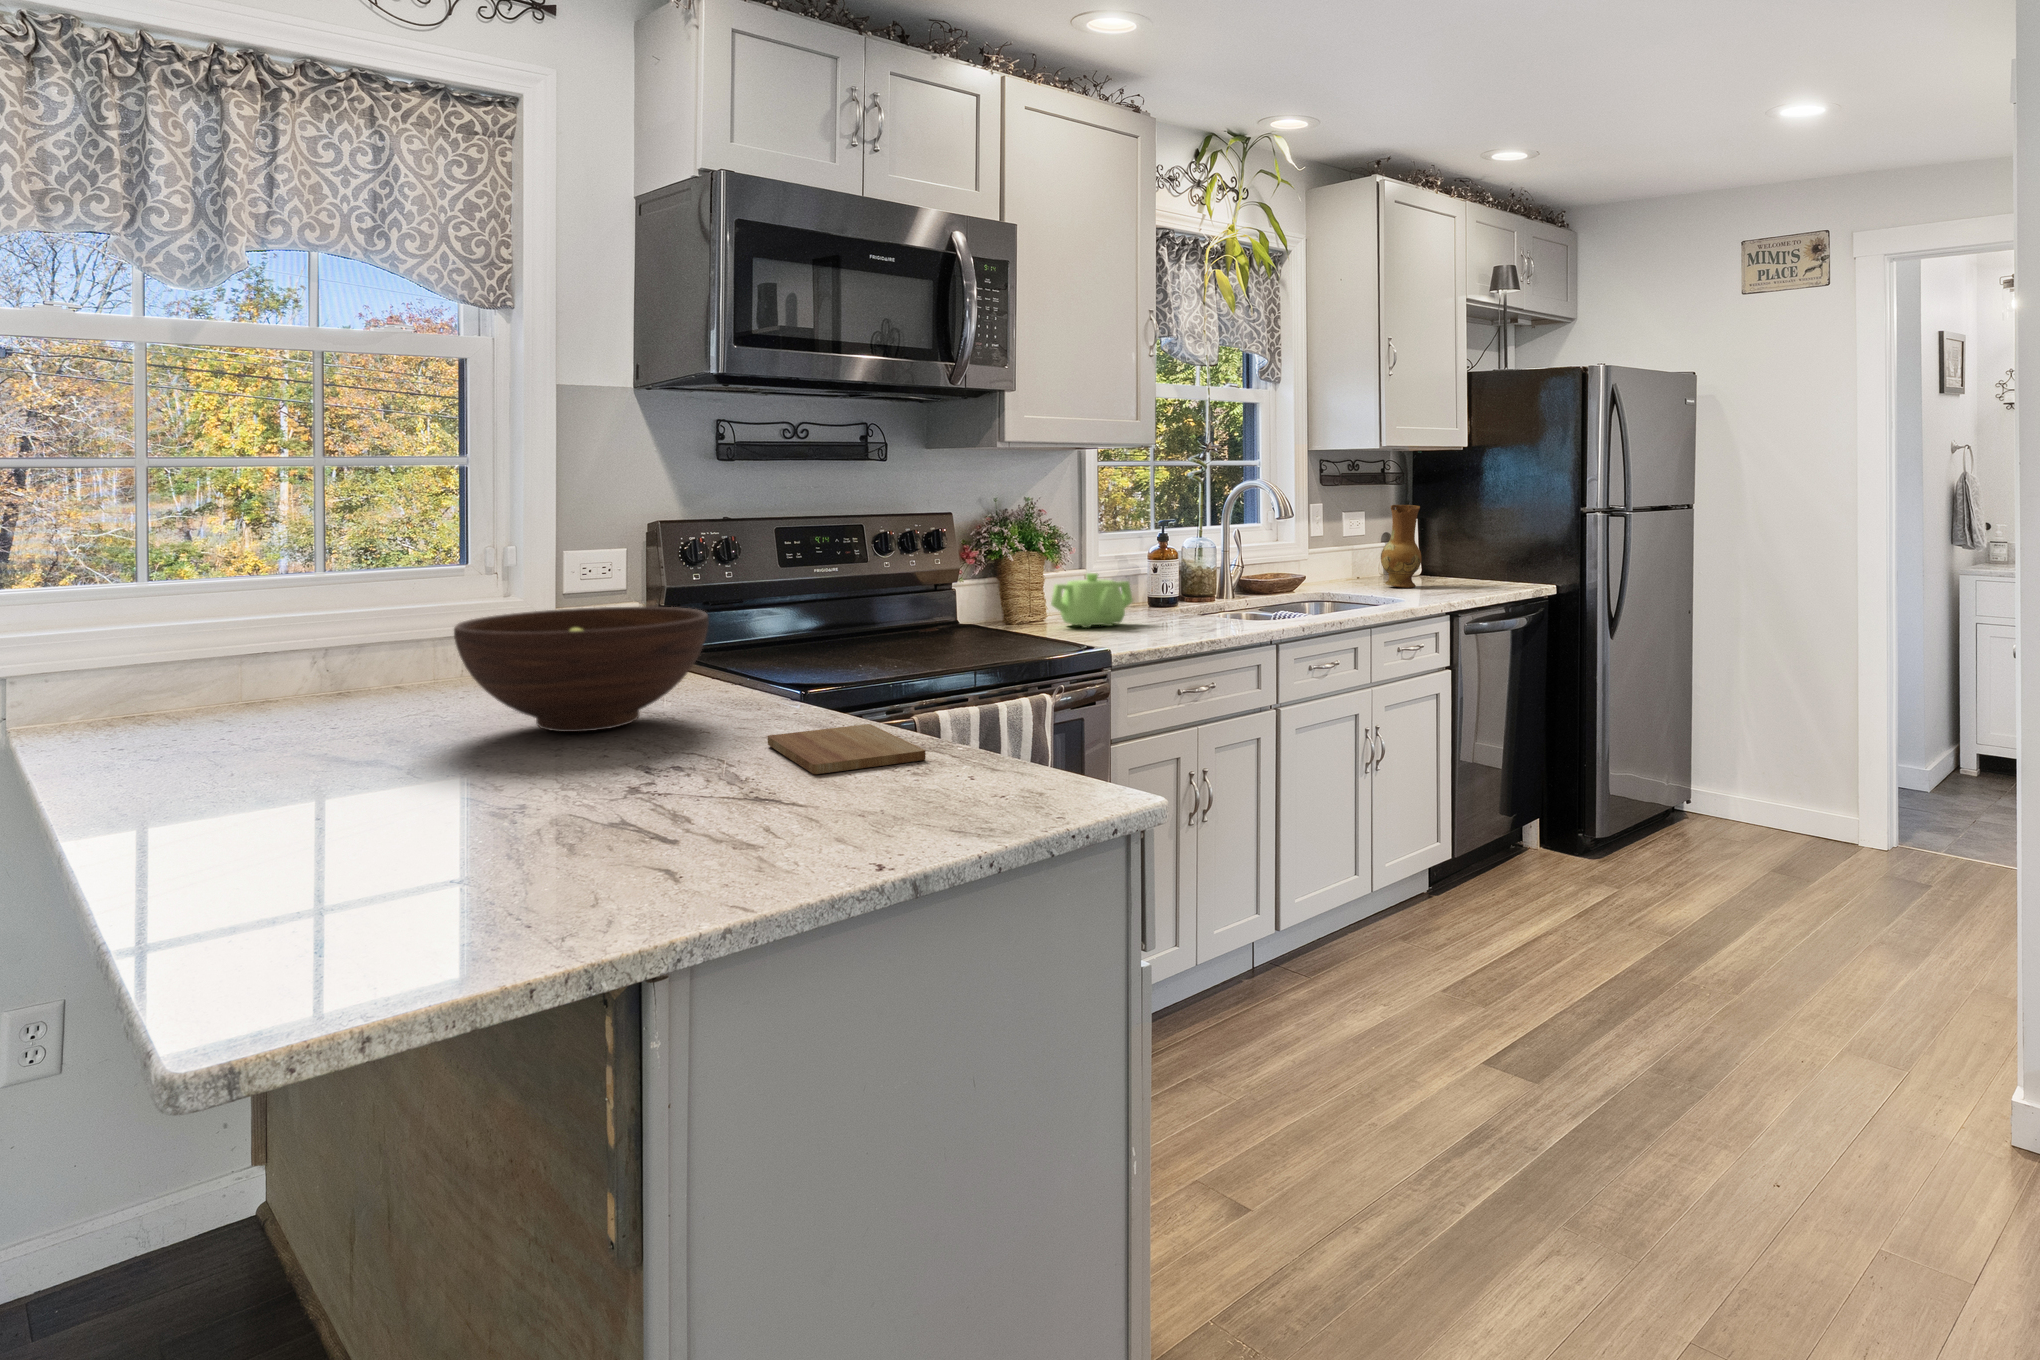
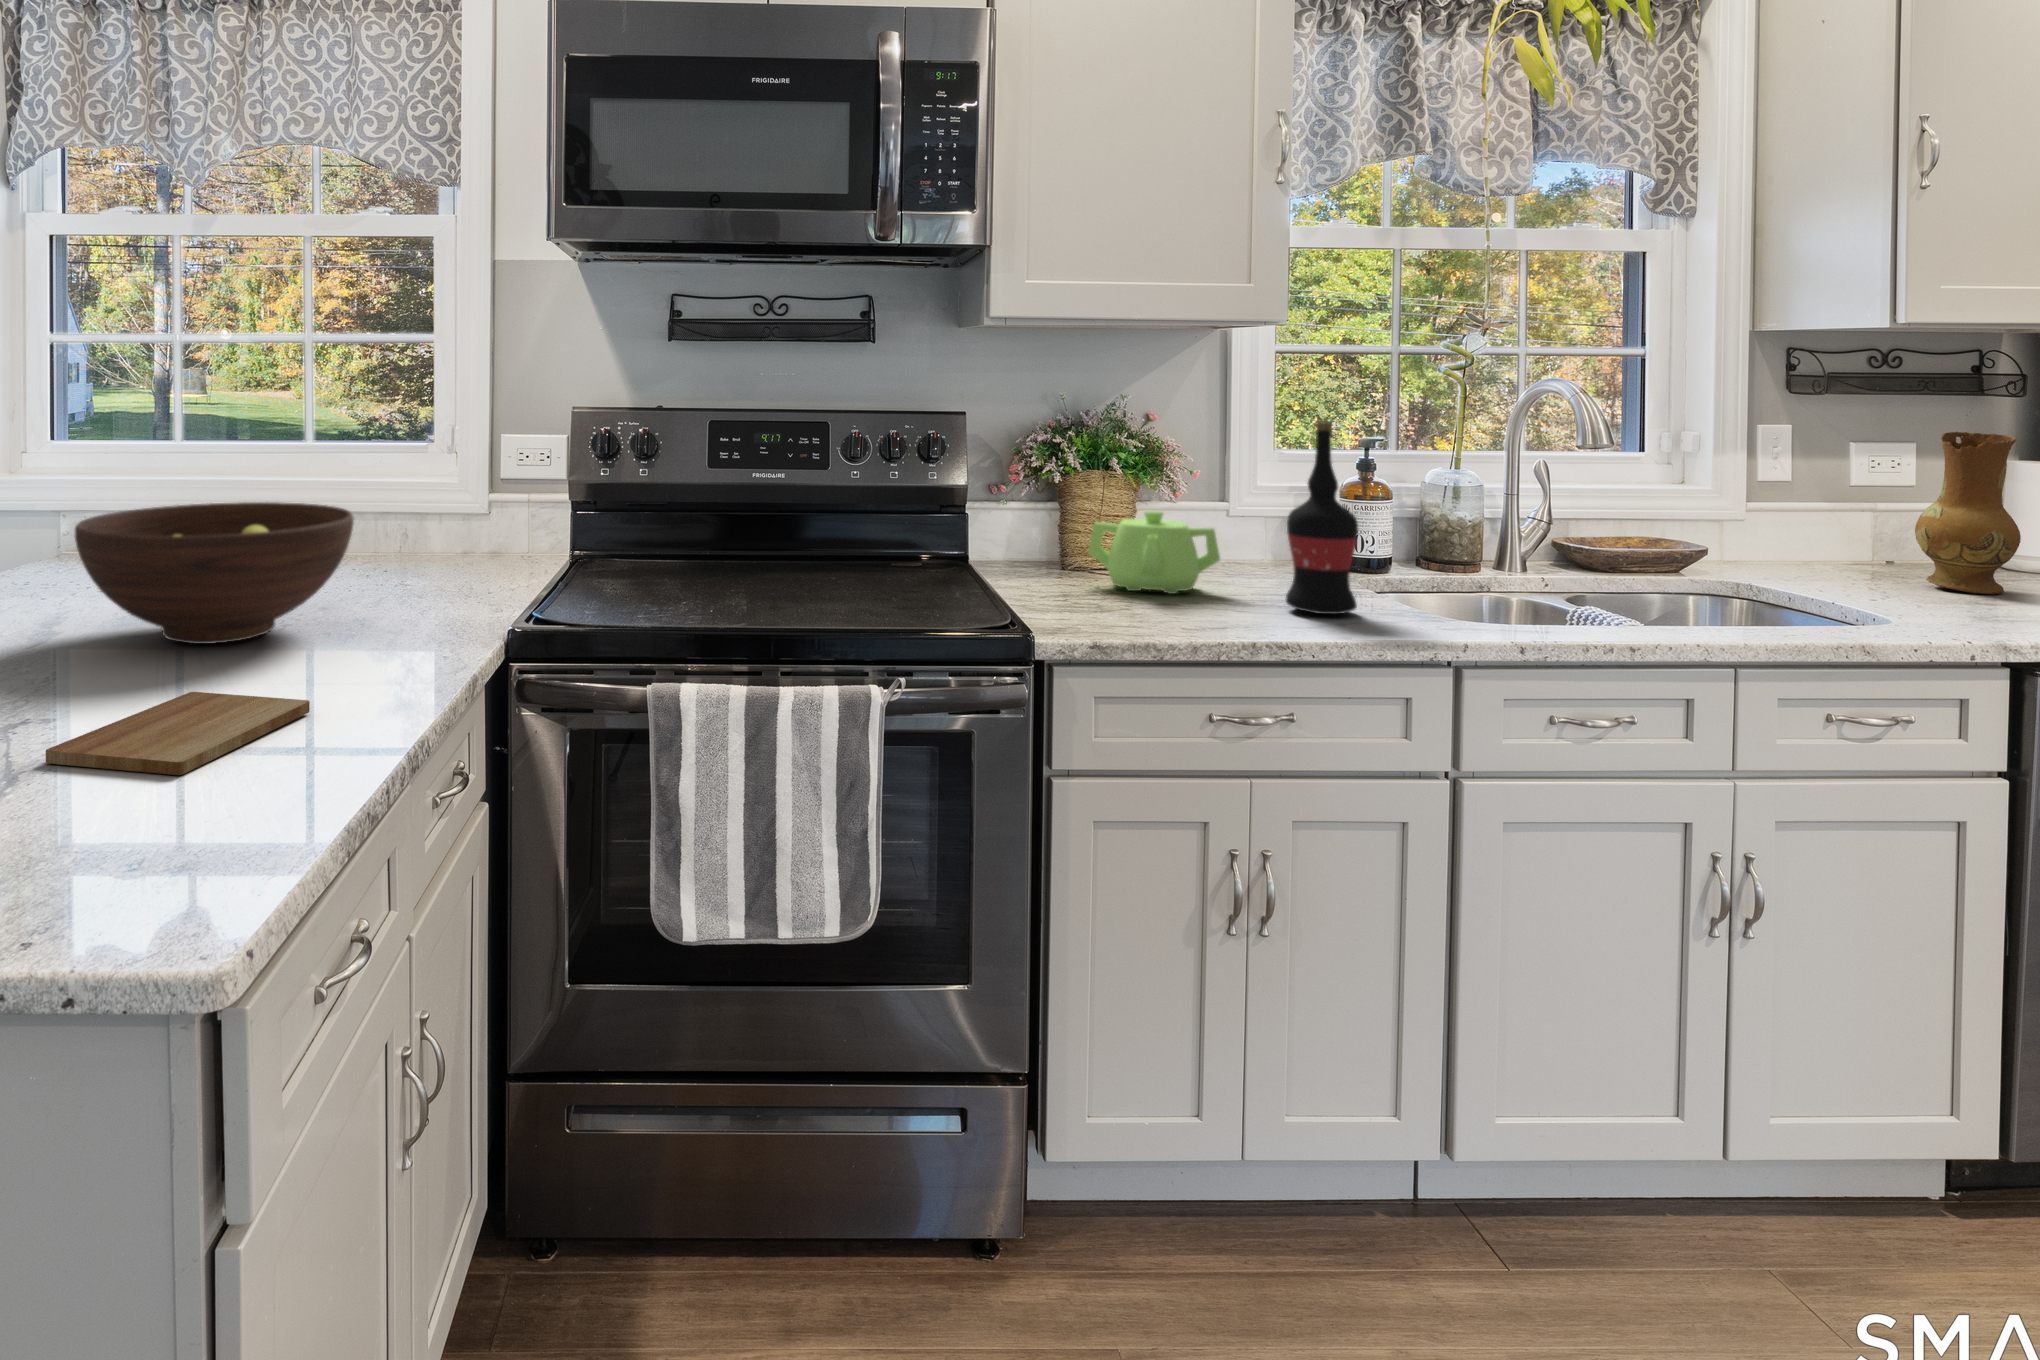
wine bottle: none [1183,506,1225,624] -> present [1286,421,1358,614]

